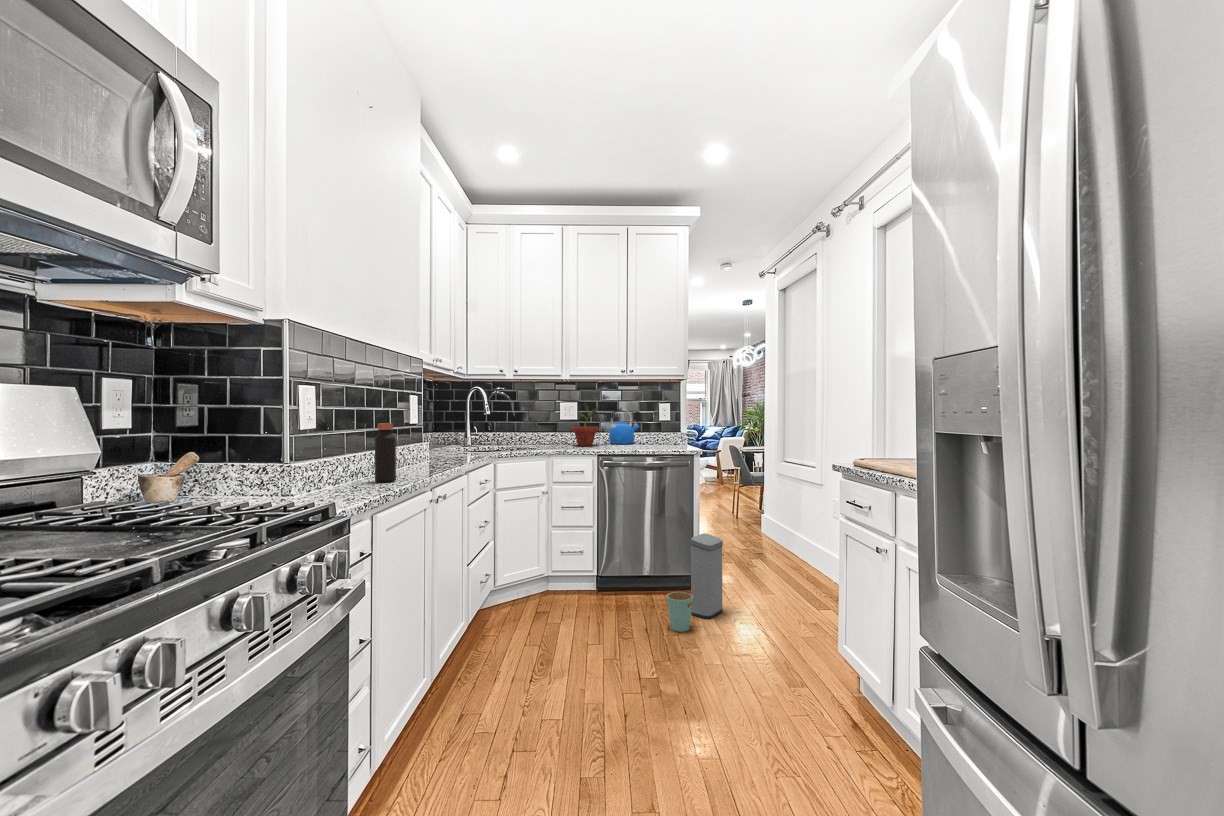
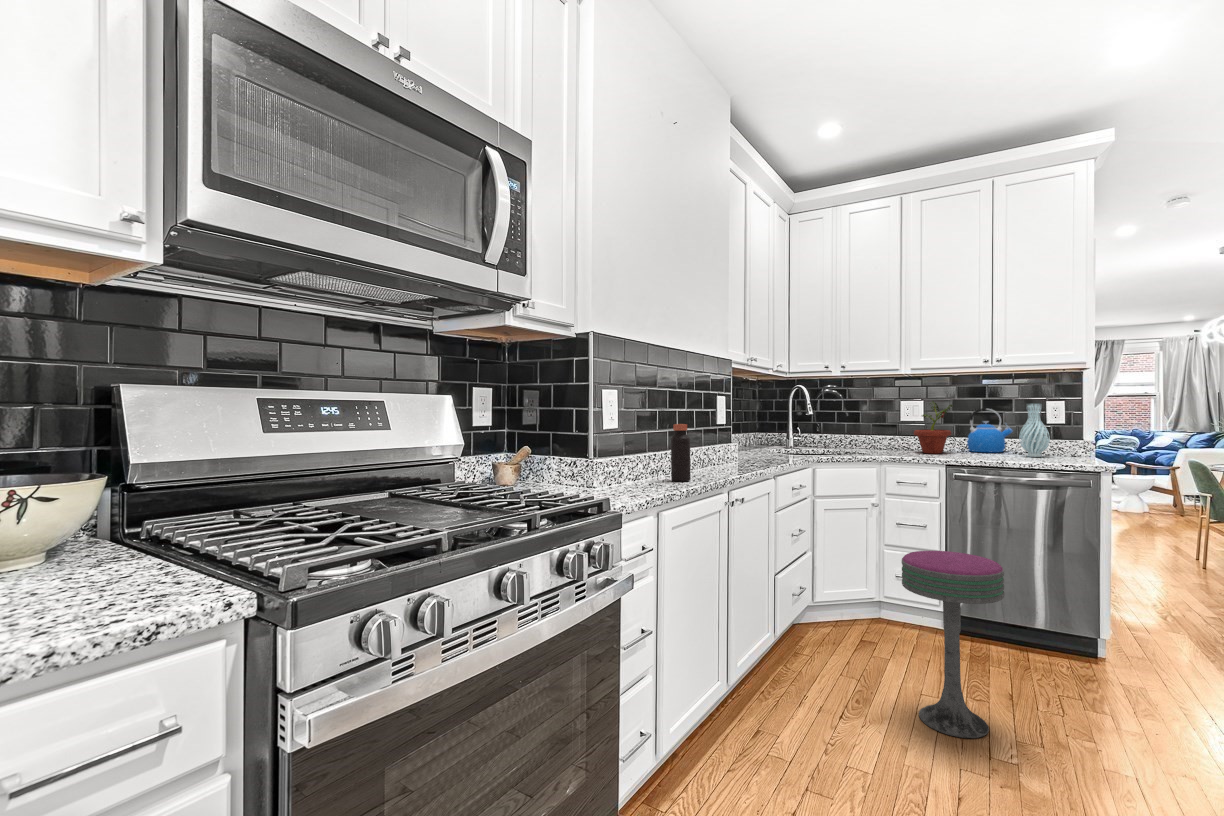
vase: none [645,405,664,446] -> present [1019,404,1050,457]
bar stool: none [577,525,649,673] -> present [902,551,1004,738]
trash can: present [667,533,723,632] -> none [1042,581,1145,709]

